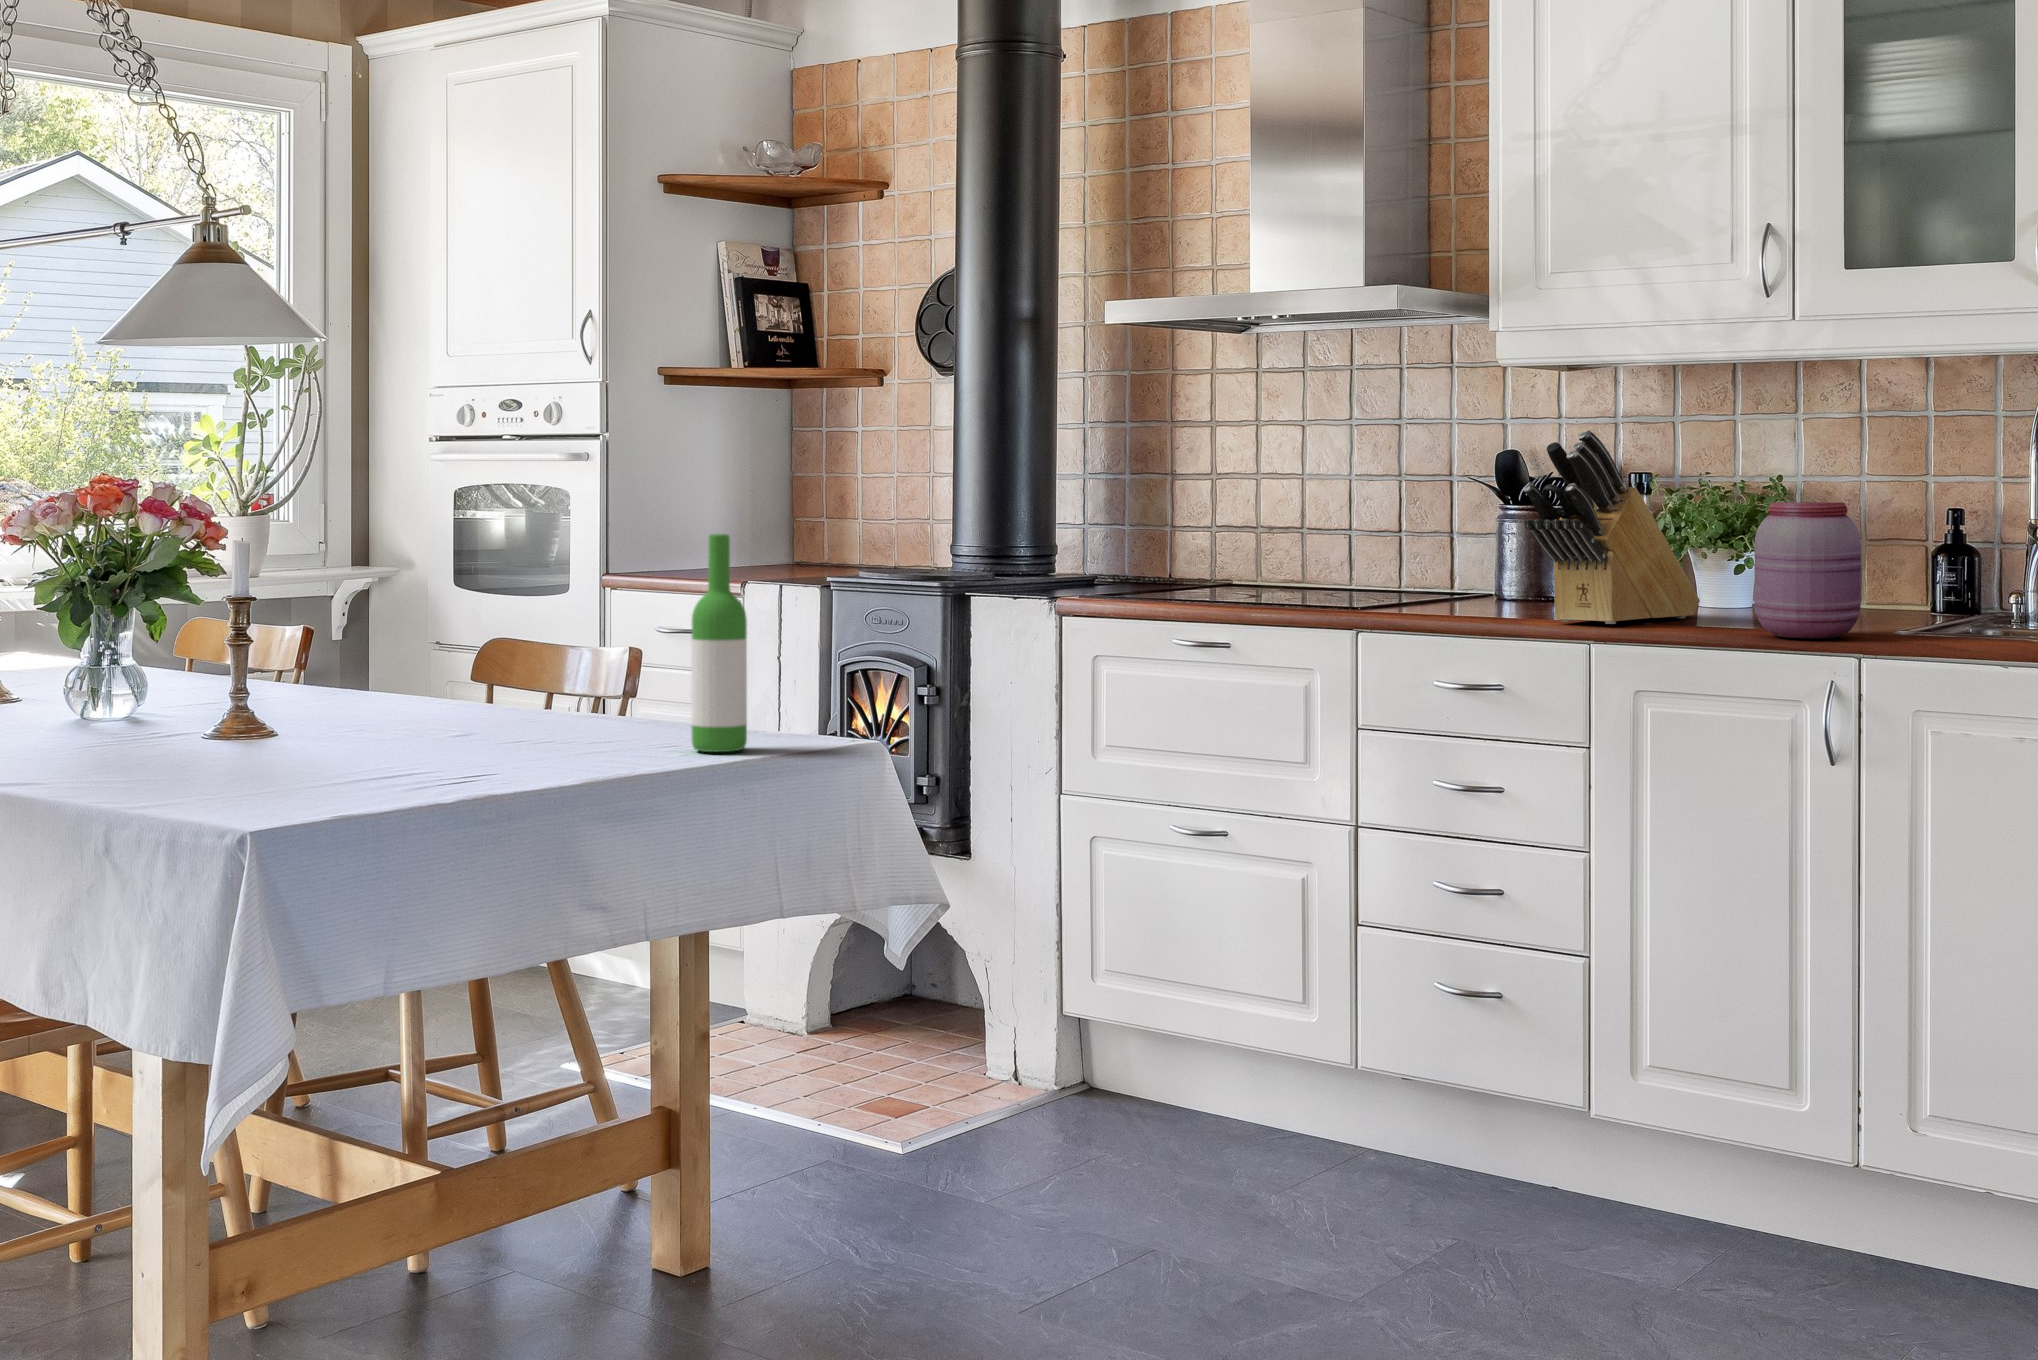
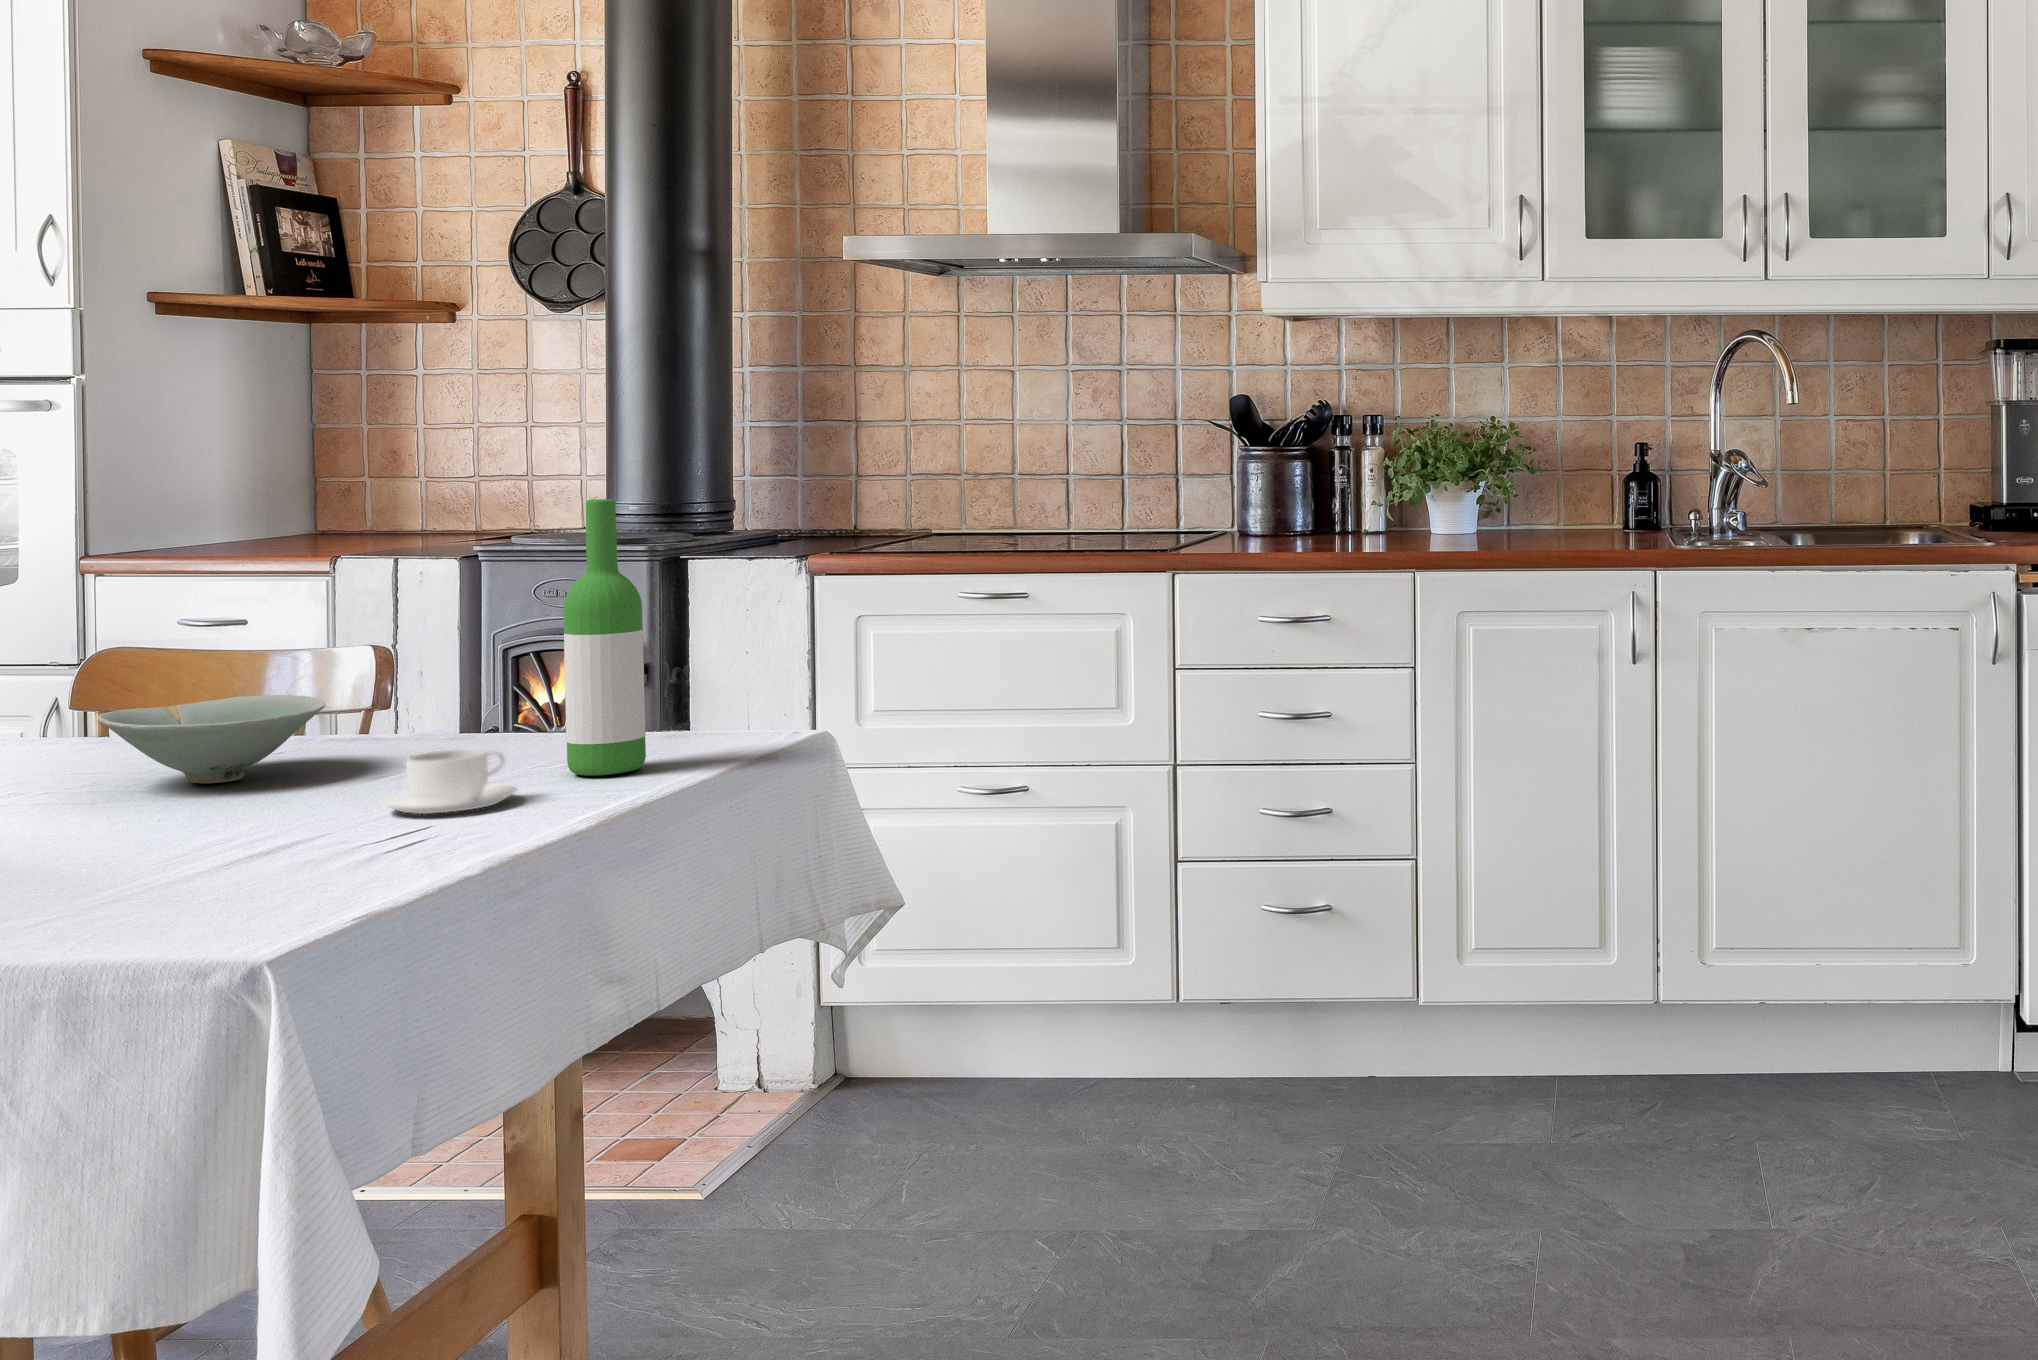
knife block: present [1524,430,1700,624] -> none [1360,375,1475,554]
jar: present [1754,502,1861,638] -> none [1569,440,1655,558]
bowl: none [434,674,572,734] -> present [98,695,326,783]
coffee cup: none [548,719,638,763] -> present [381,749,517,814]

